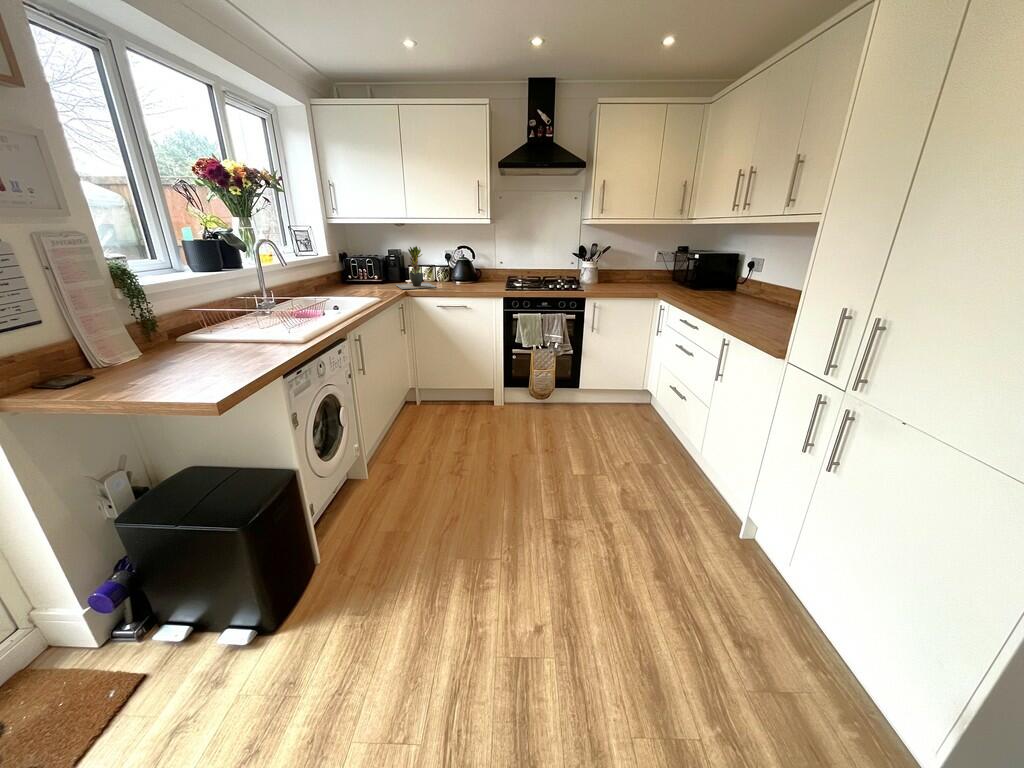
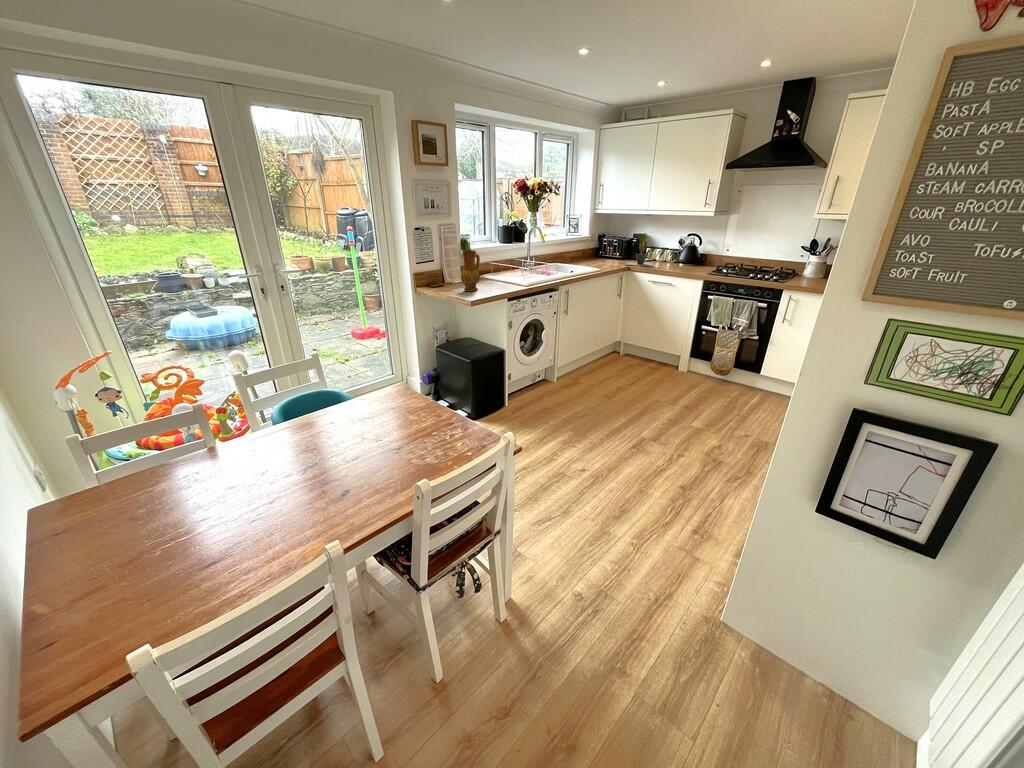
ceramic jug: none [149,290,206,379] -> present [461,250,480,292]

